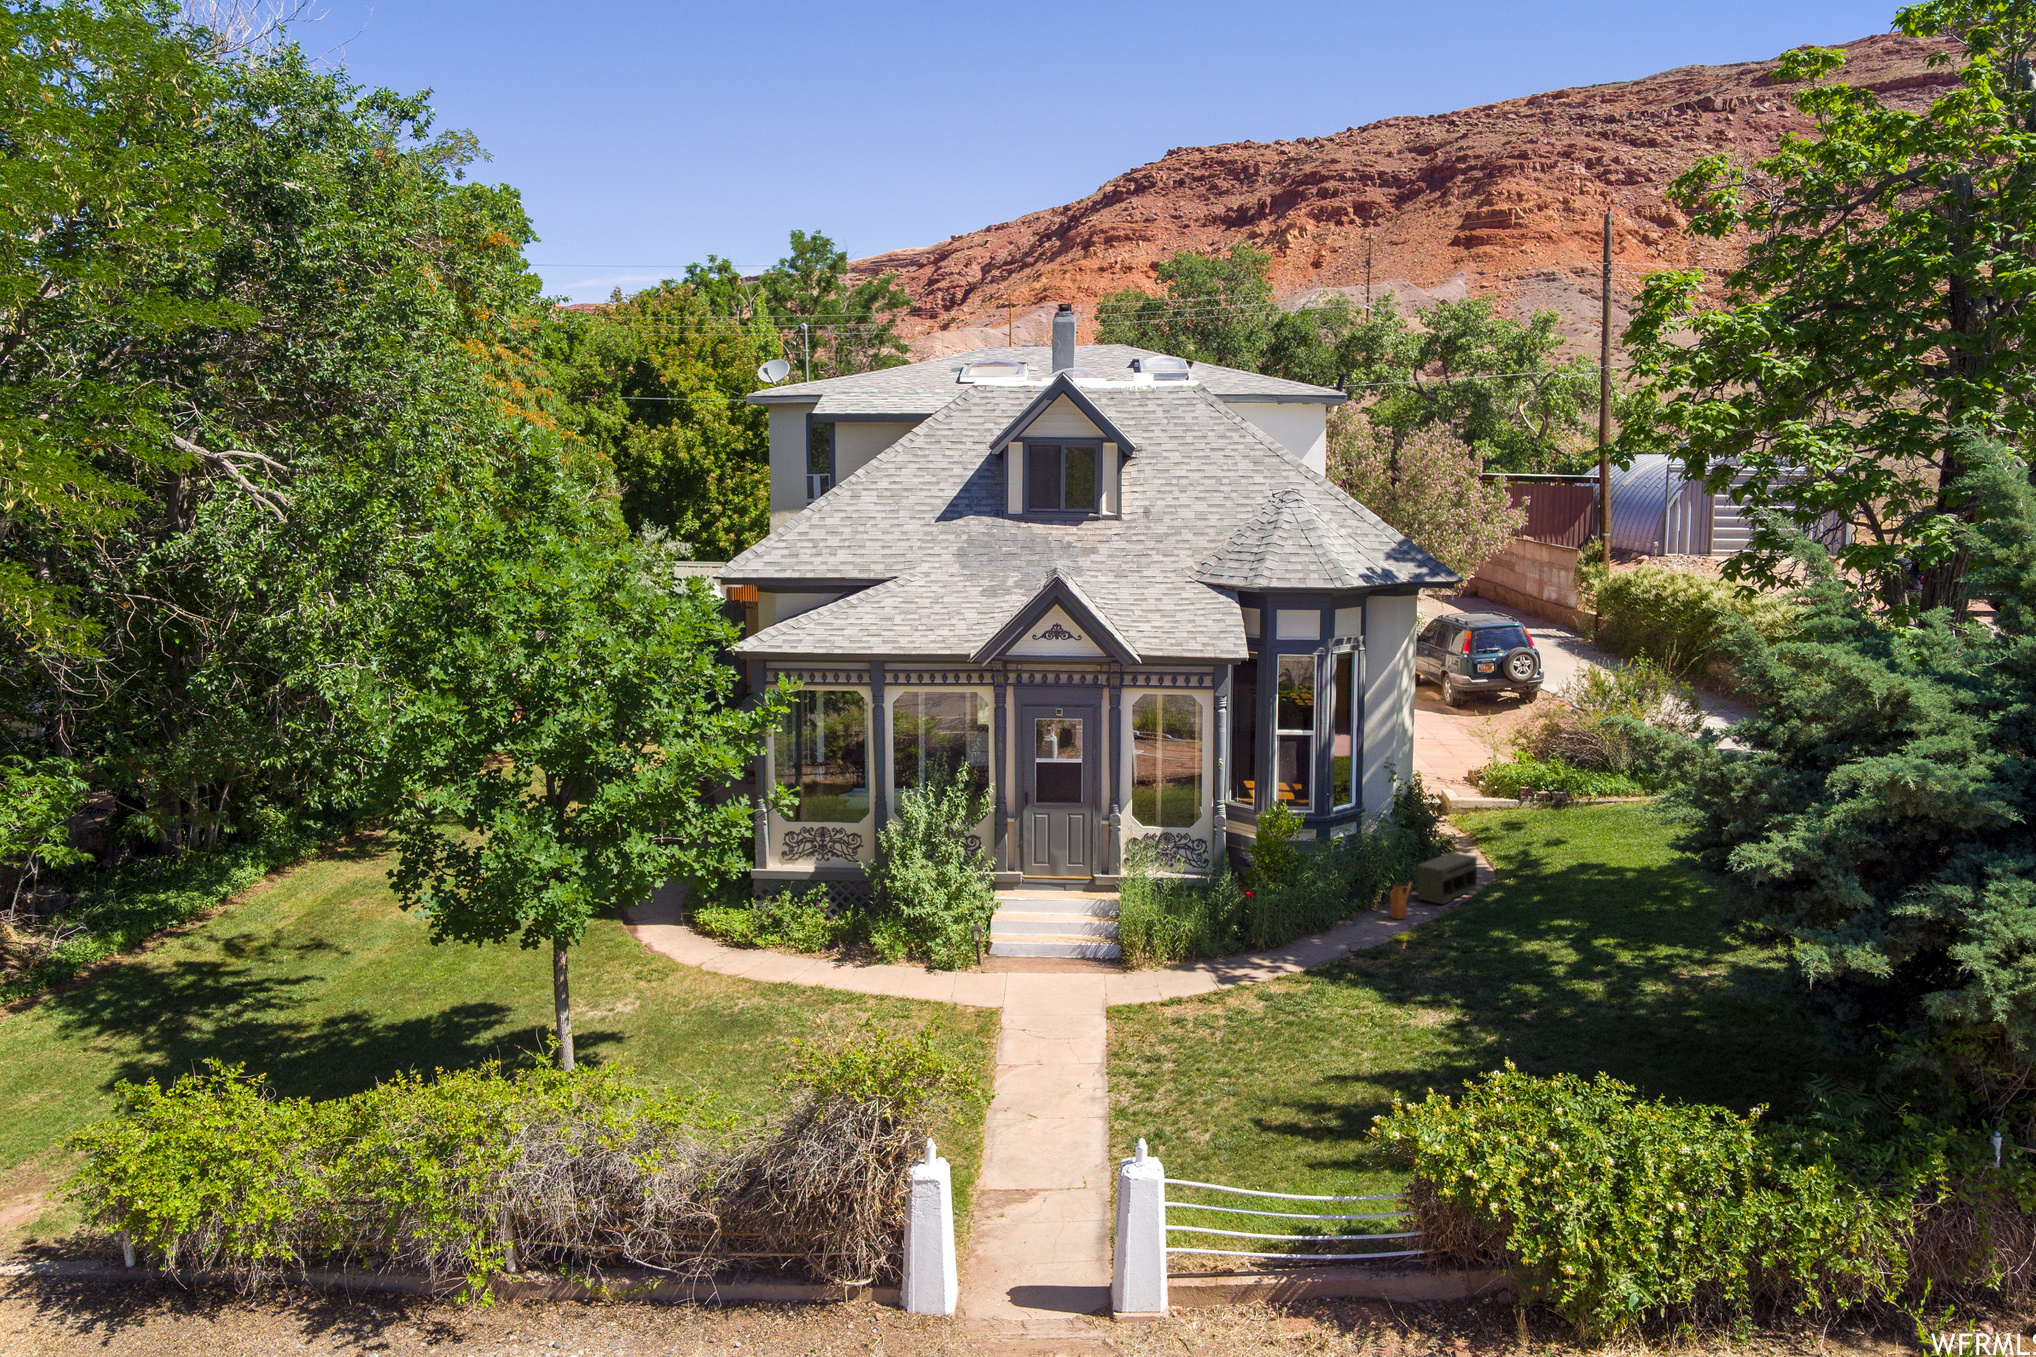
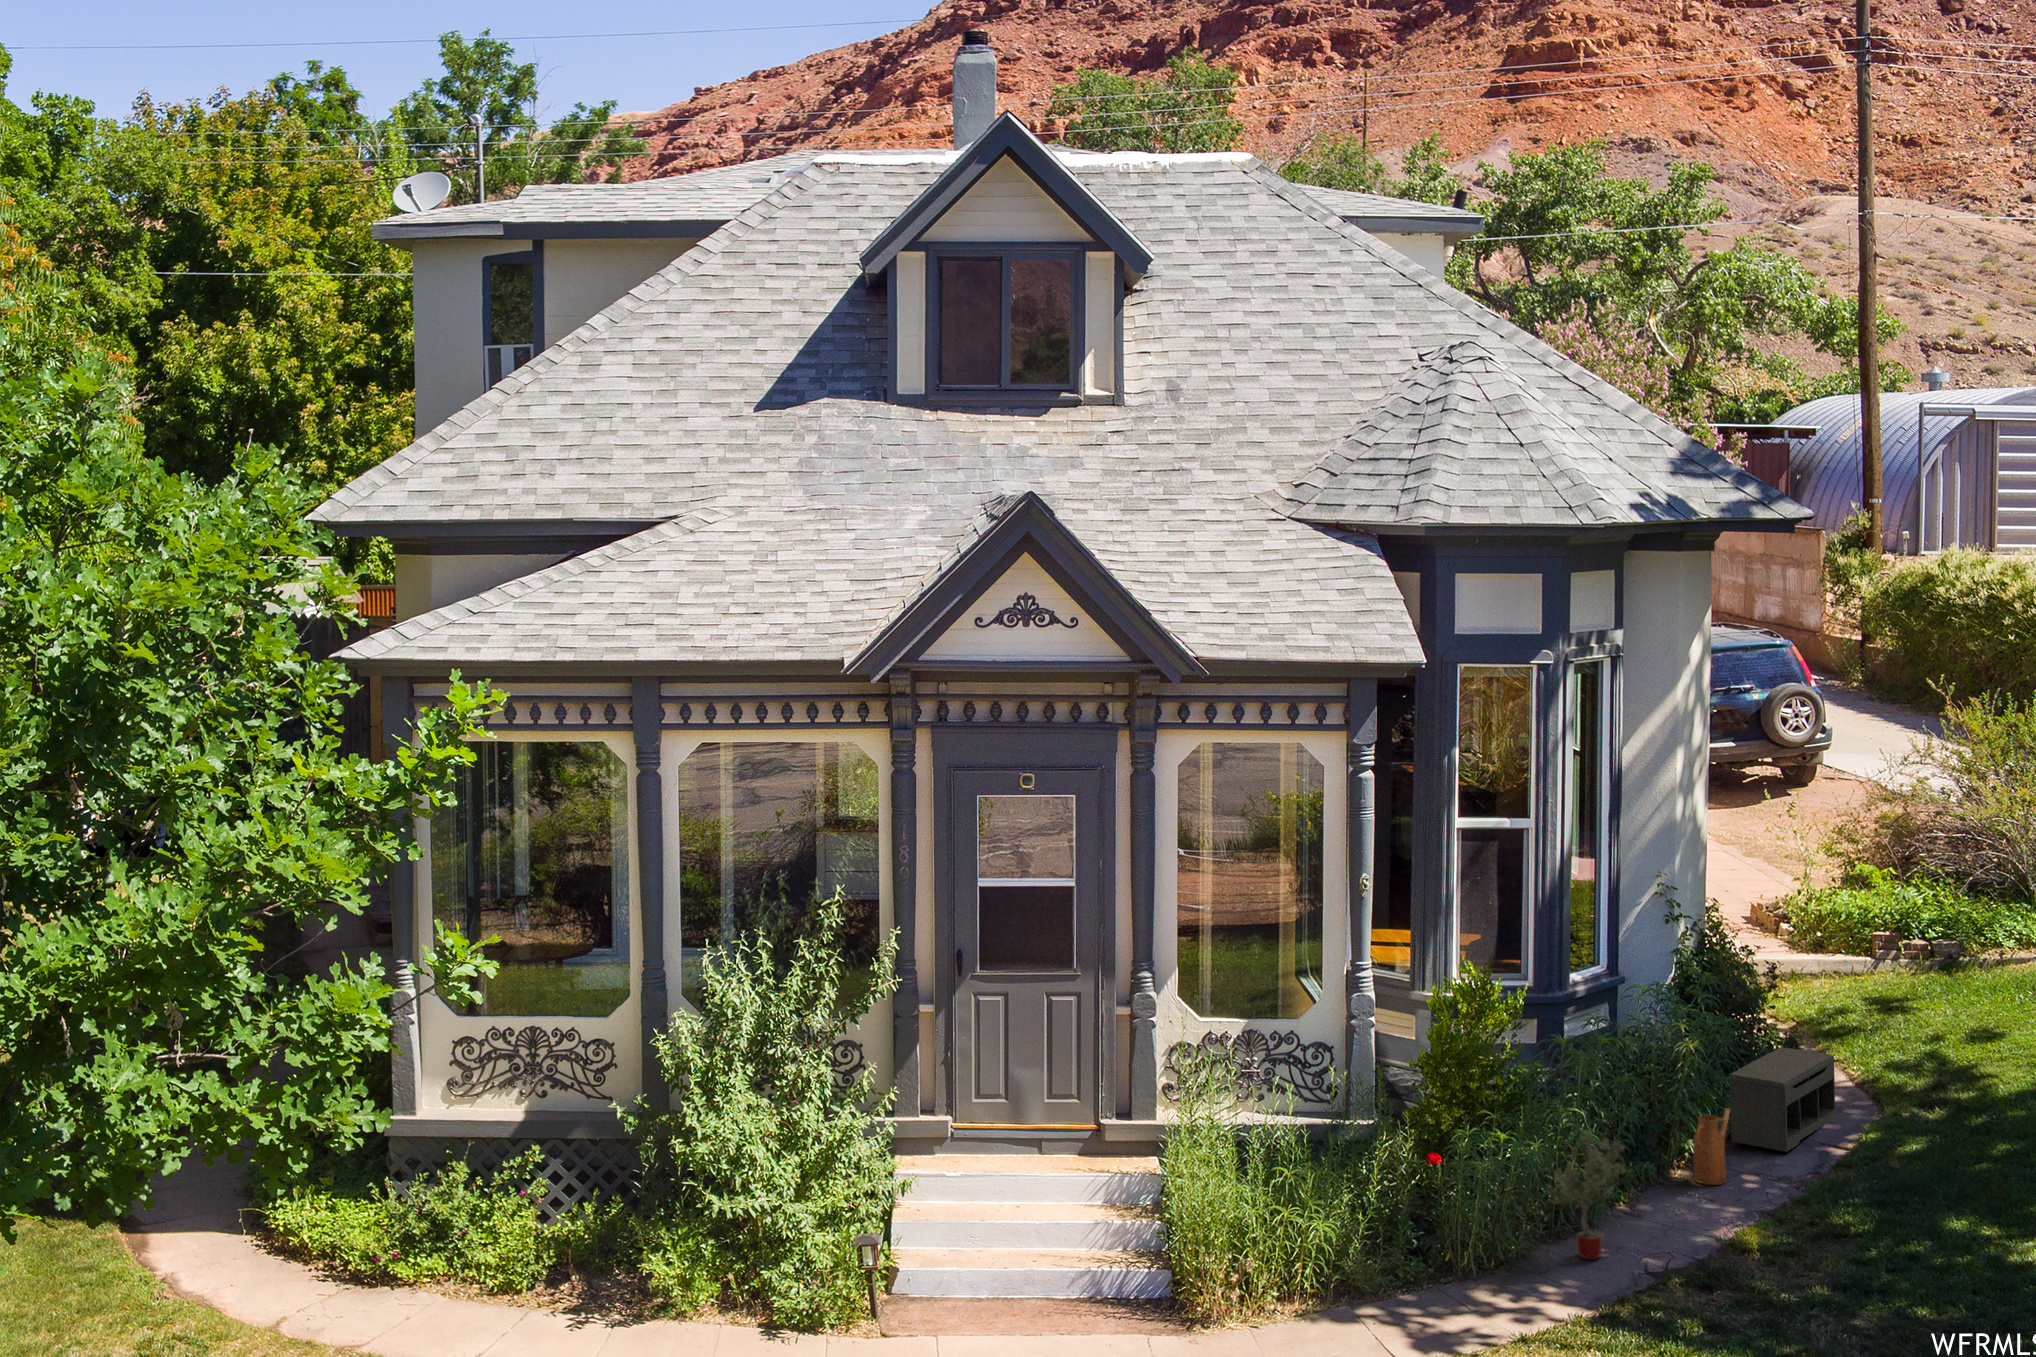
potted tree: none [1302,889,1343,952] -> present [1547,1131,1626,1260]

